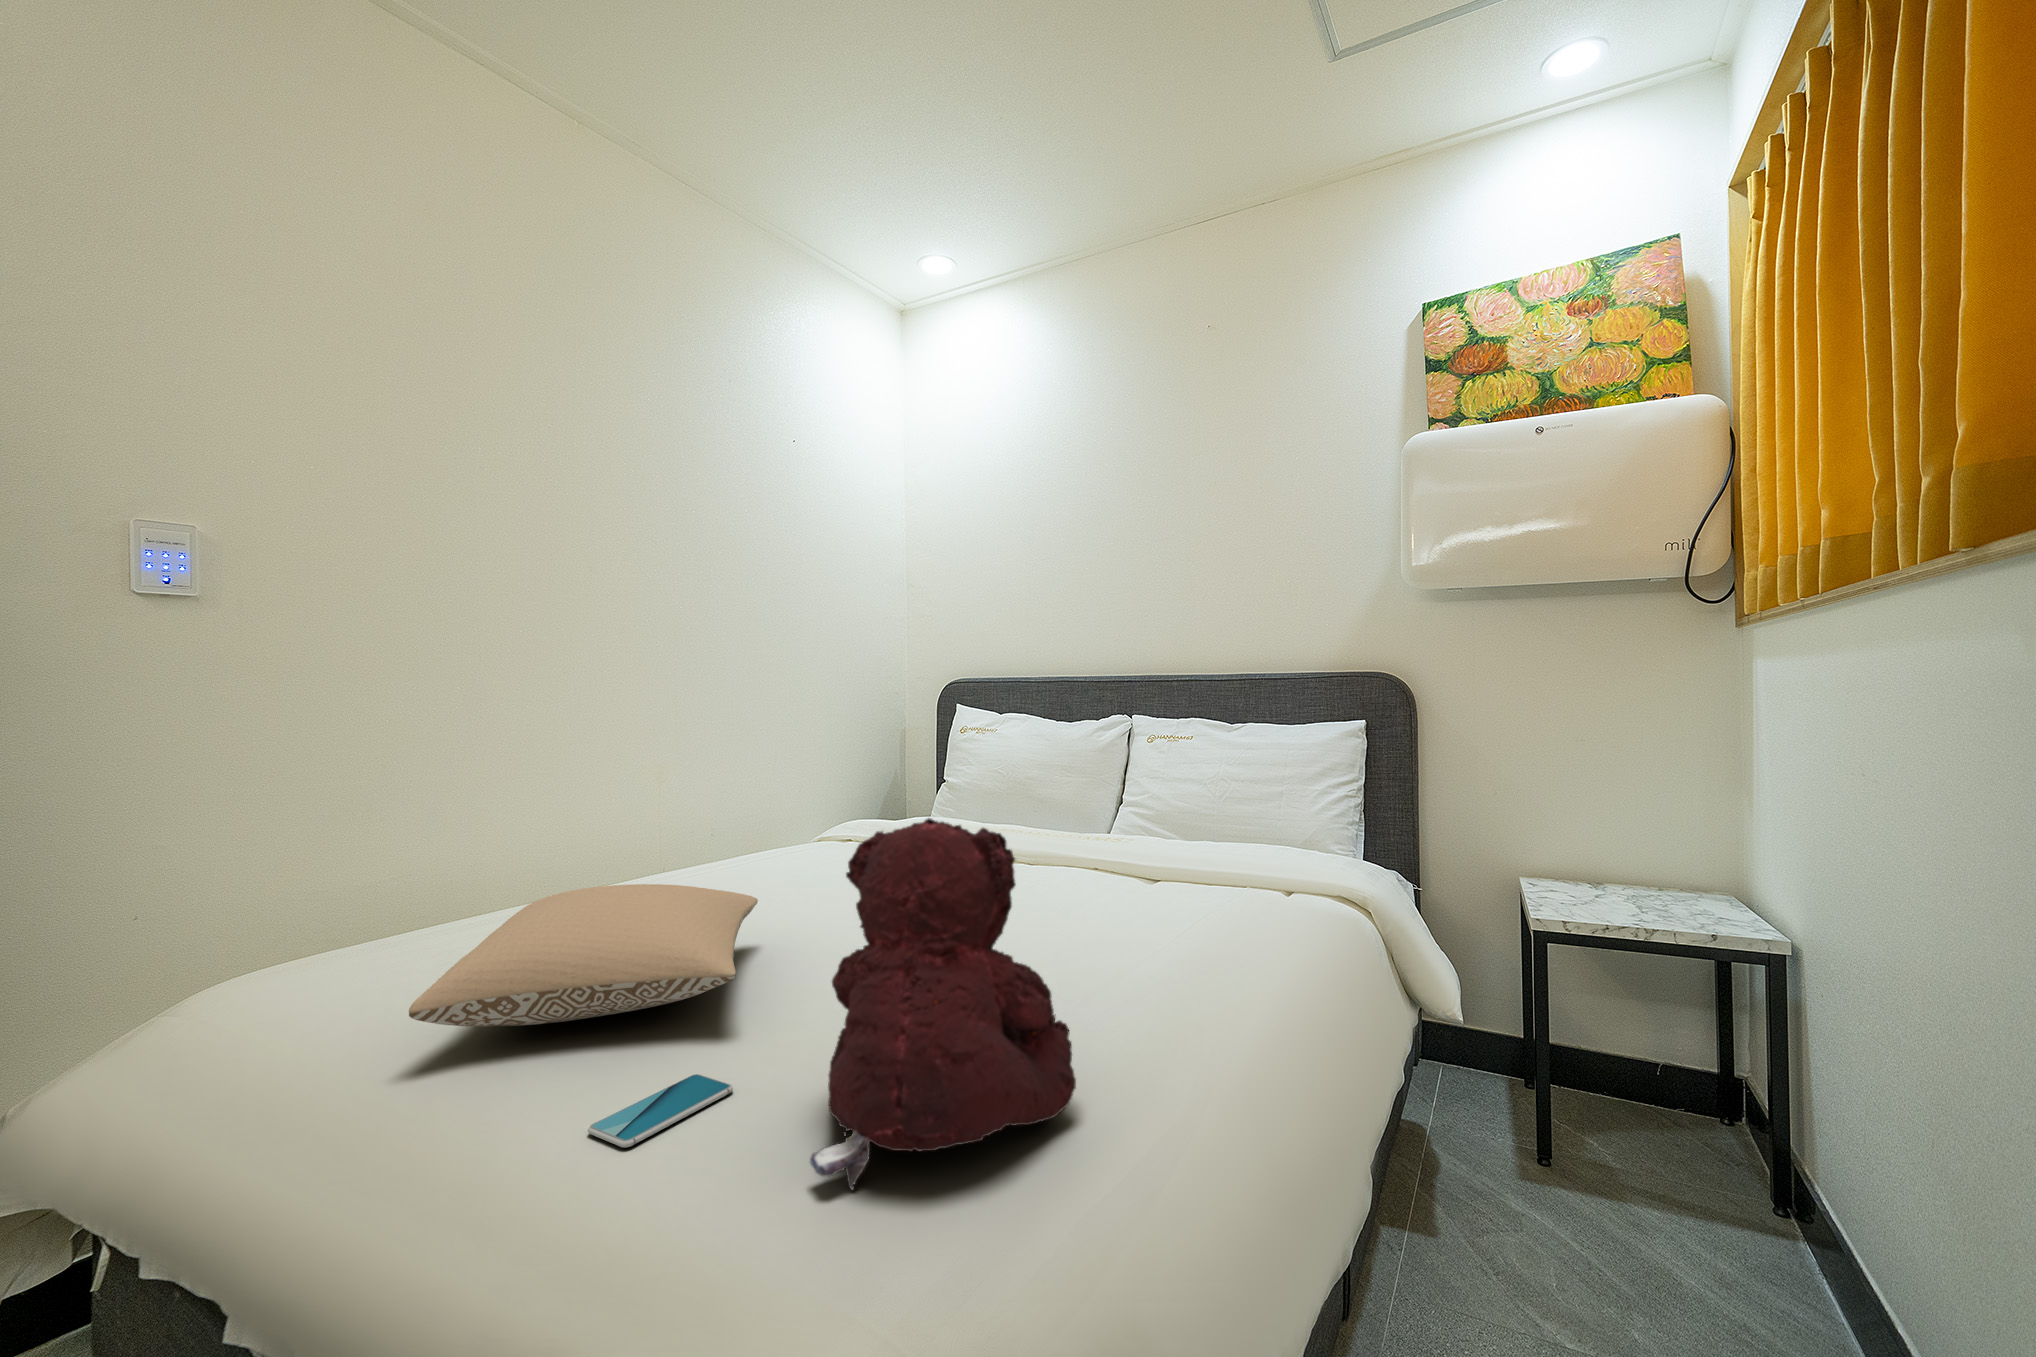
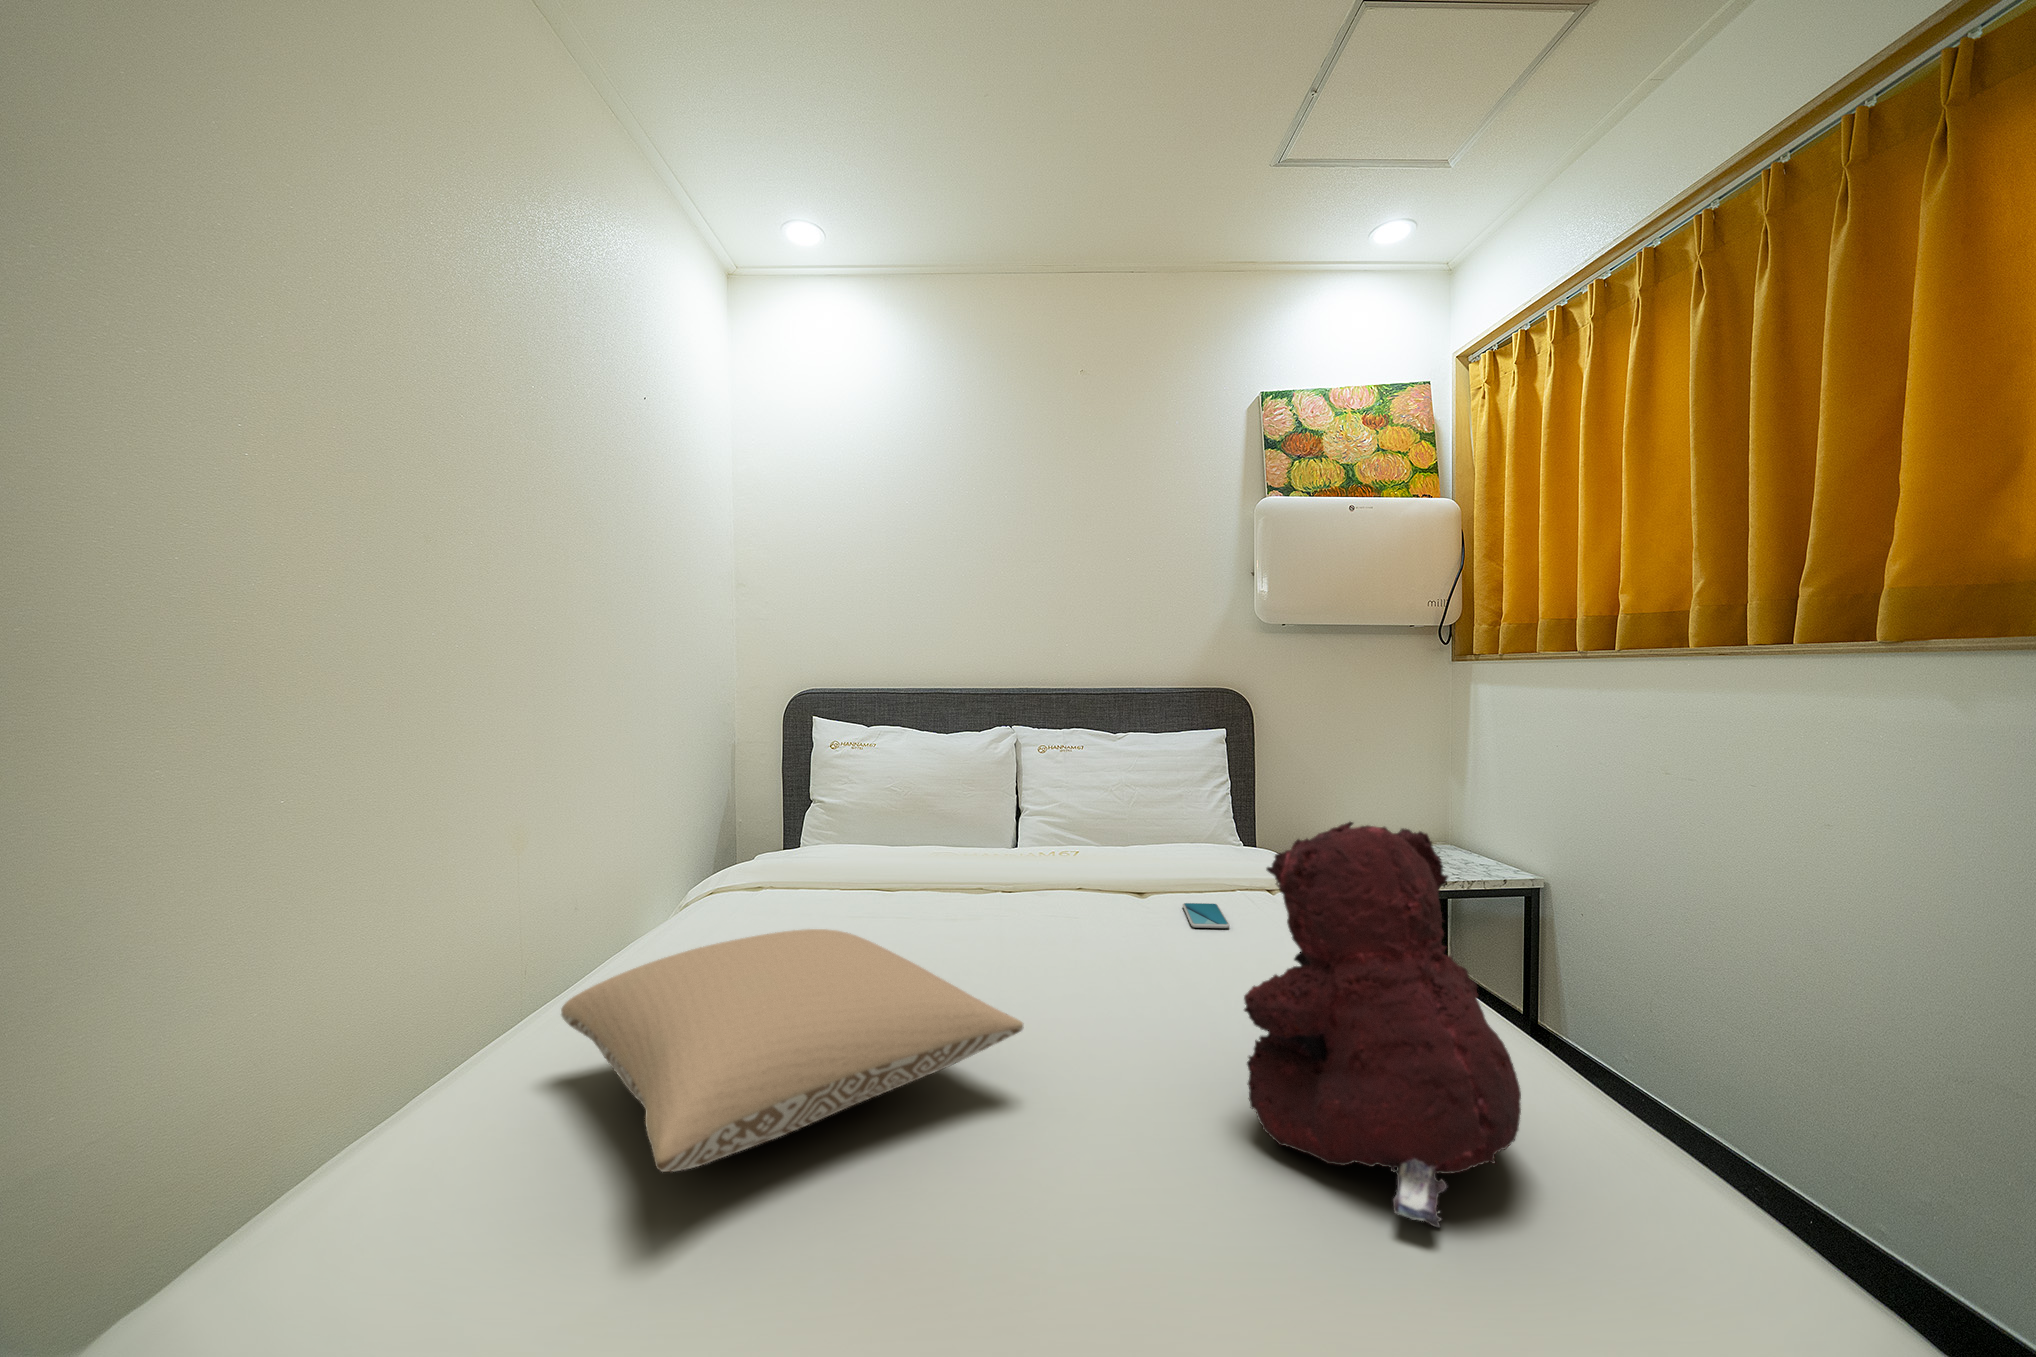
smartphone: present [588,1074,733,1147] -> present [1183,903,1230,928]

